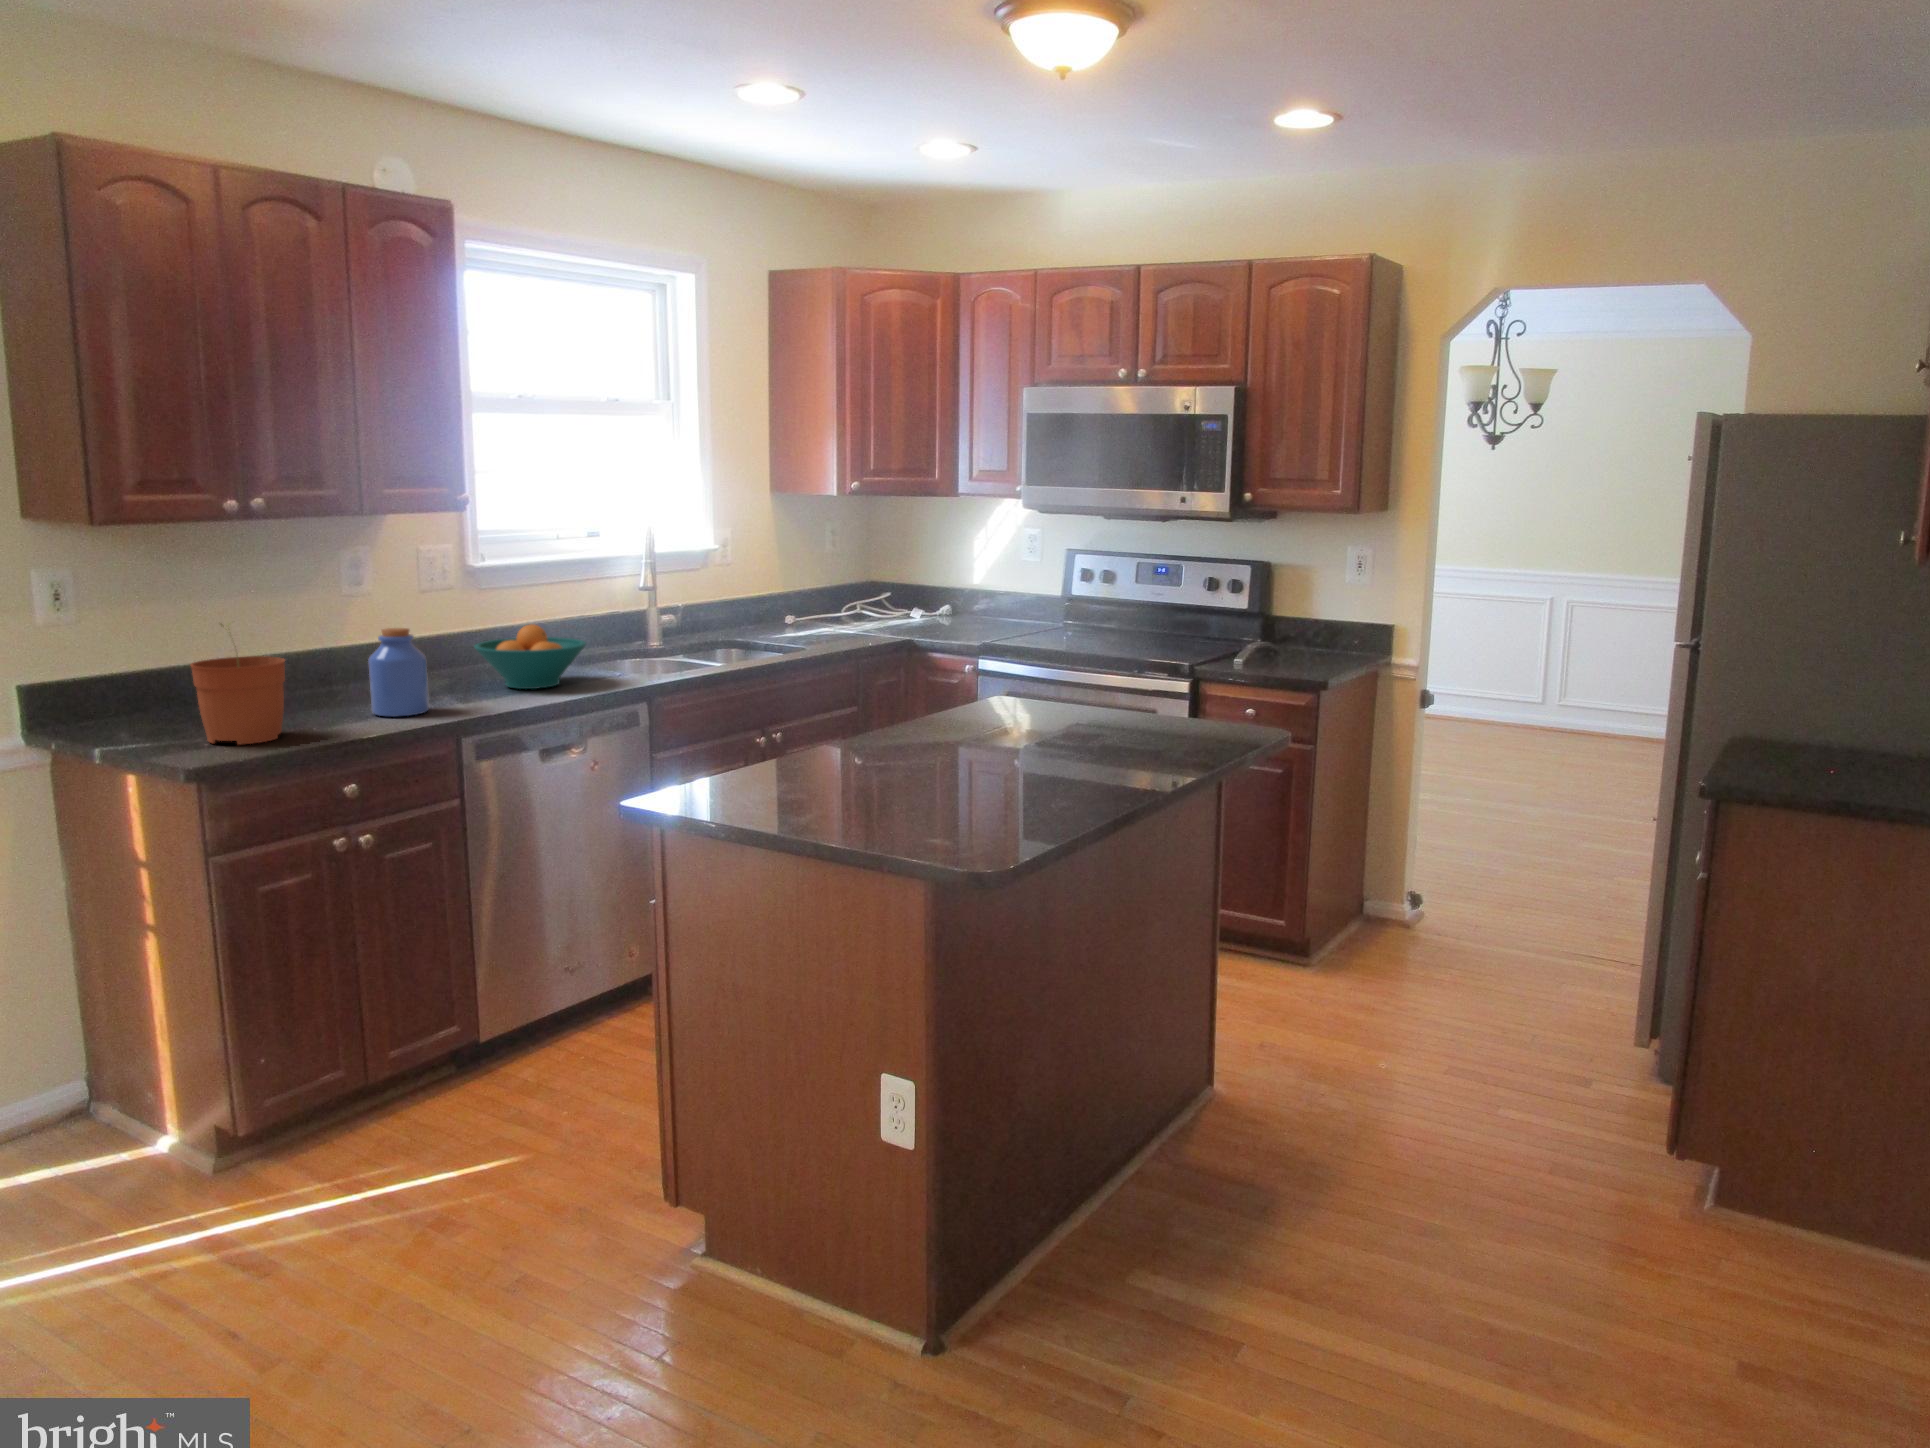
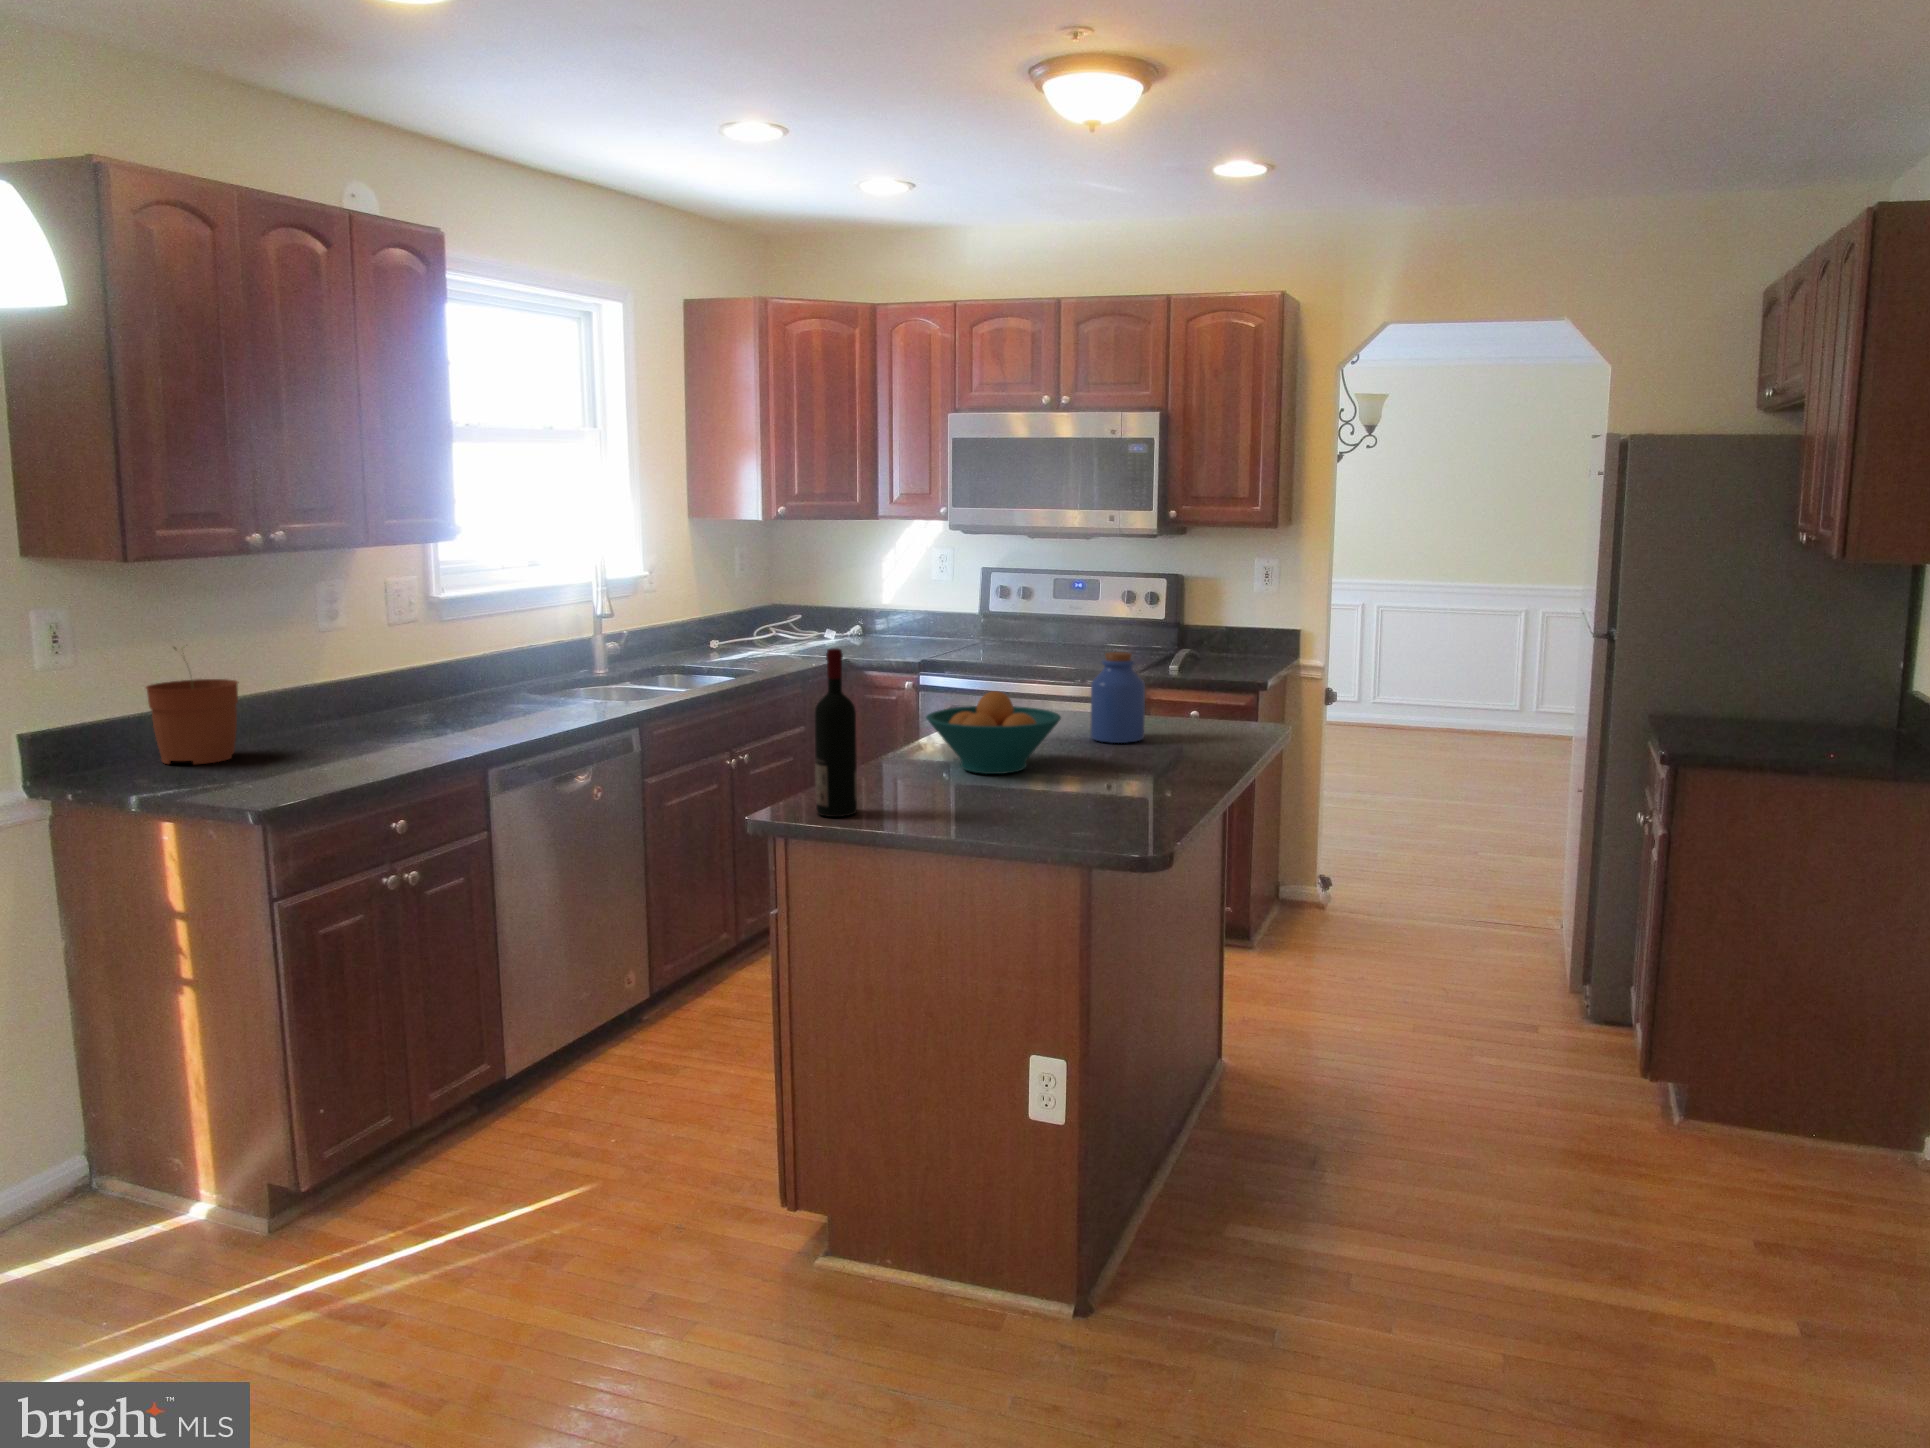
fruit bowl: present [474,624,586,689] -> present [926,691,1061,774]
jar: present [368,628,429,716] -> present [1090,652,1145,743]
wine bottle: none [856,644,901,827] -> present [815,648,857,817]

